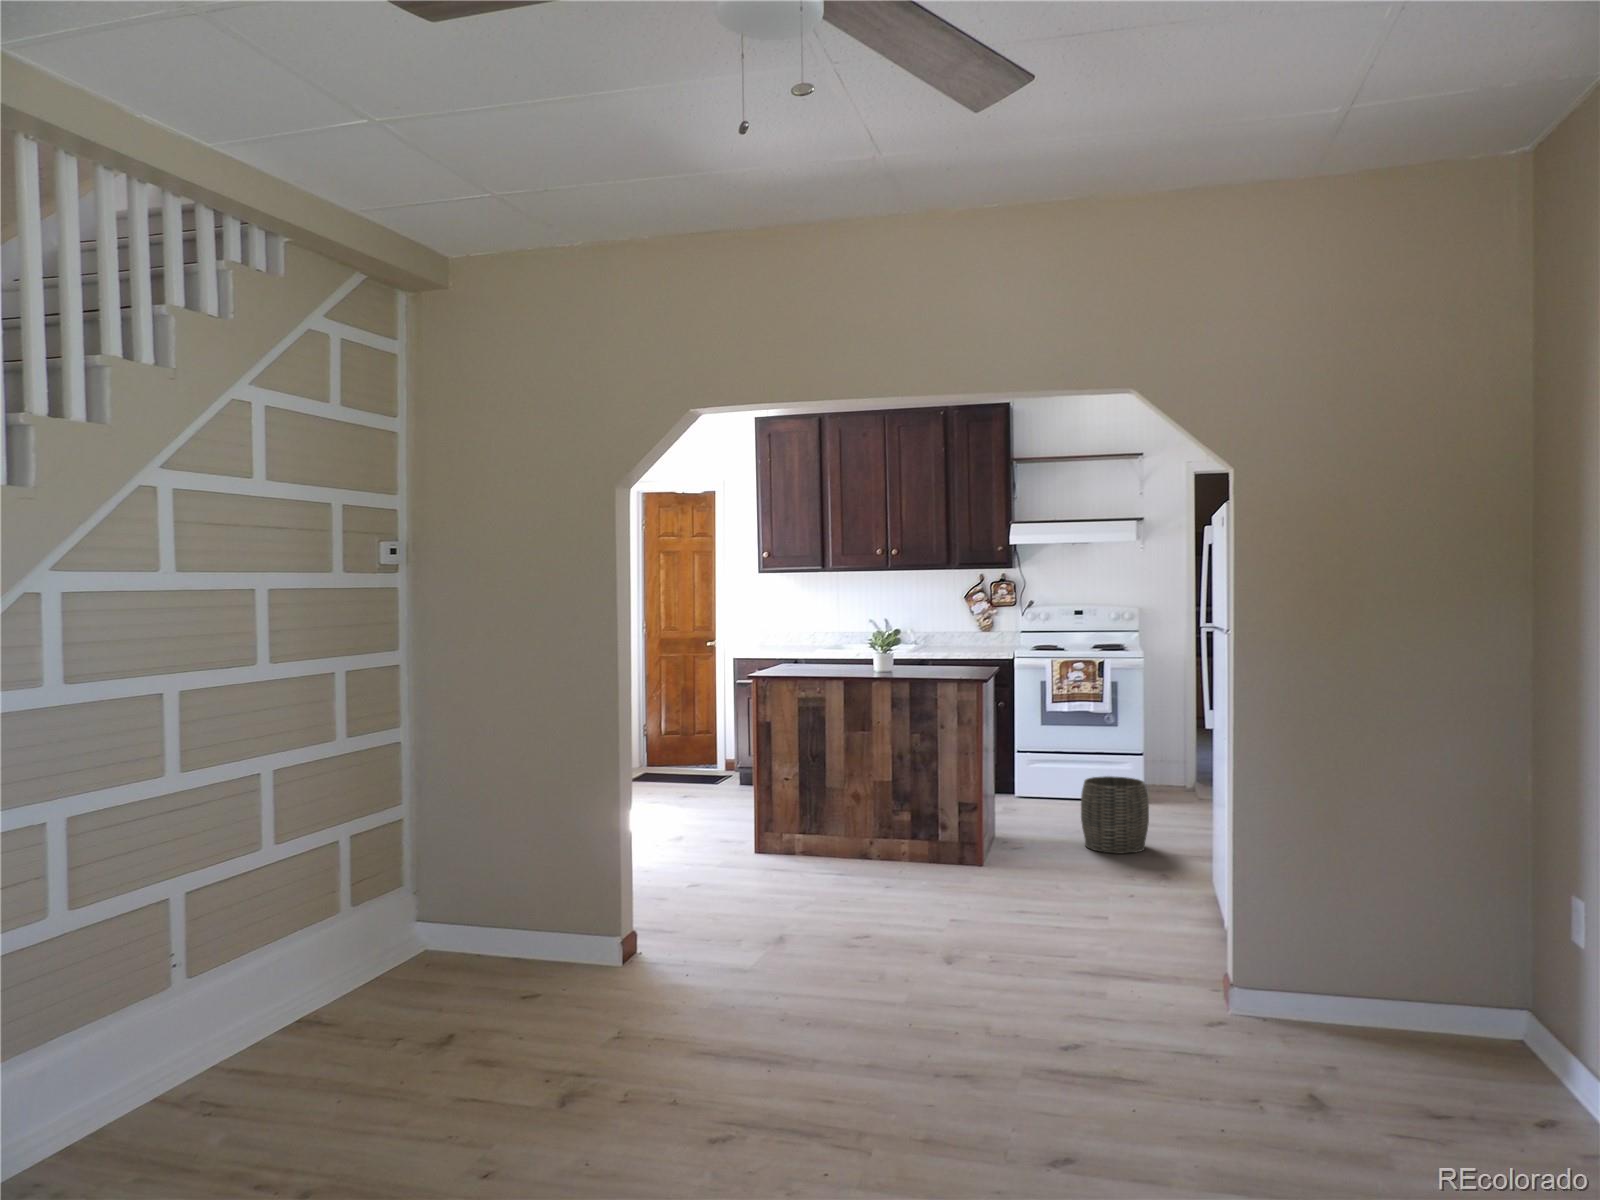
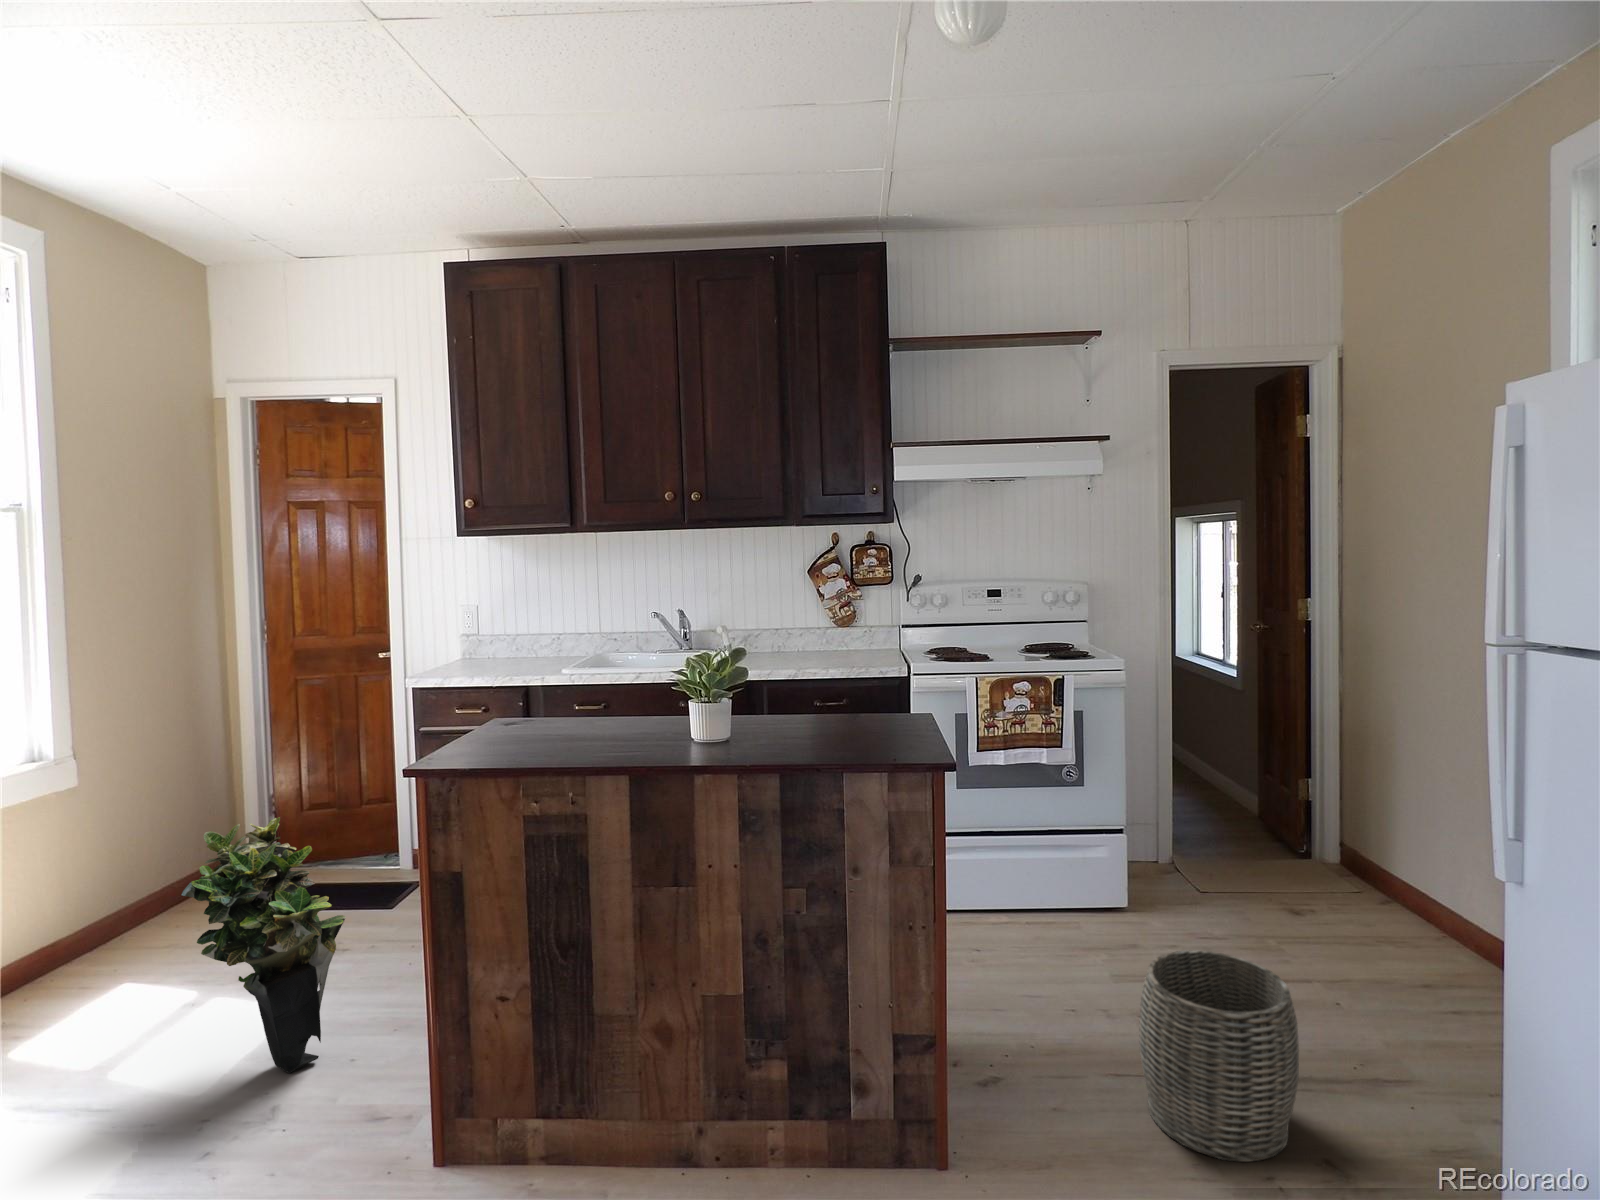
potted plant: none [658,706,720,818] -> present [181,817,346,1073]

